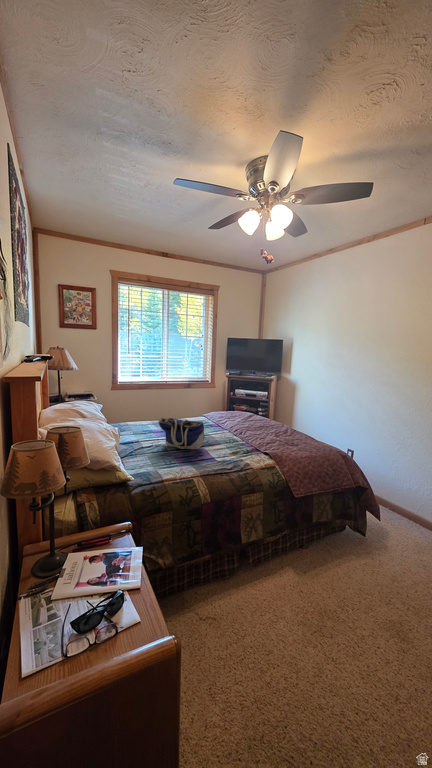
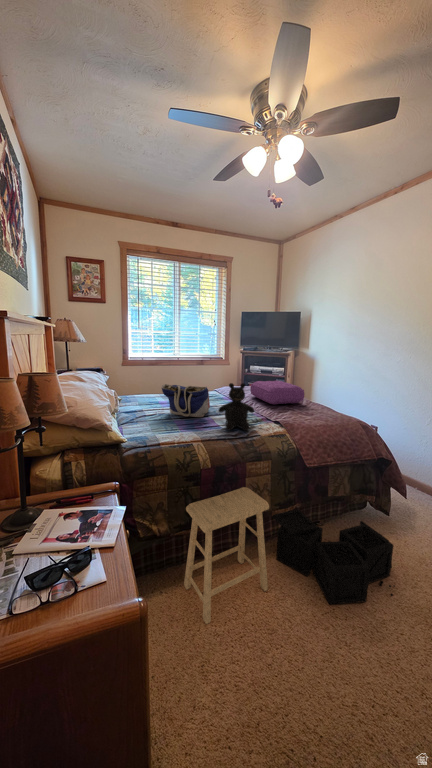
pillow: none [240,410,291,435] -> present [250,381,304,404]
teddy bear: none [214,419,247,465] -> present [219,383,254,431]
footstool: none [186,520,265,652] -> present [184,487,269,624]
storage bin: none [265,537,374,626] -> present [273,509,395,604]

